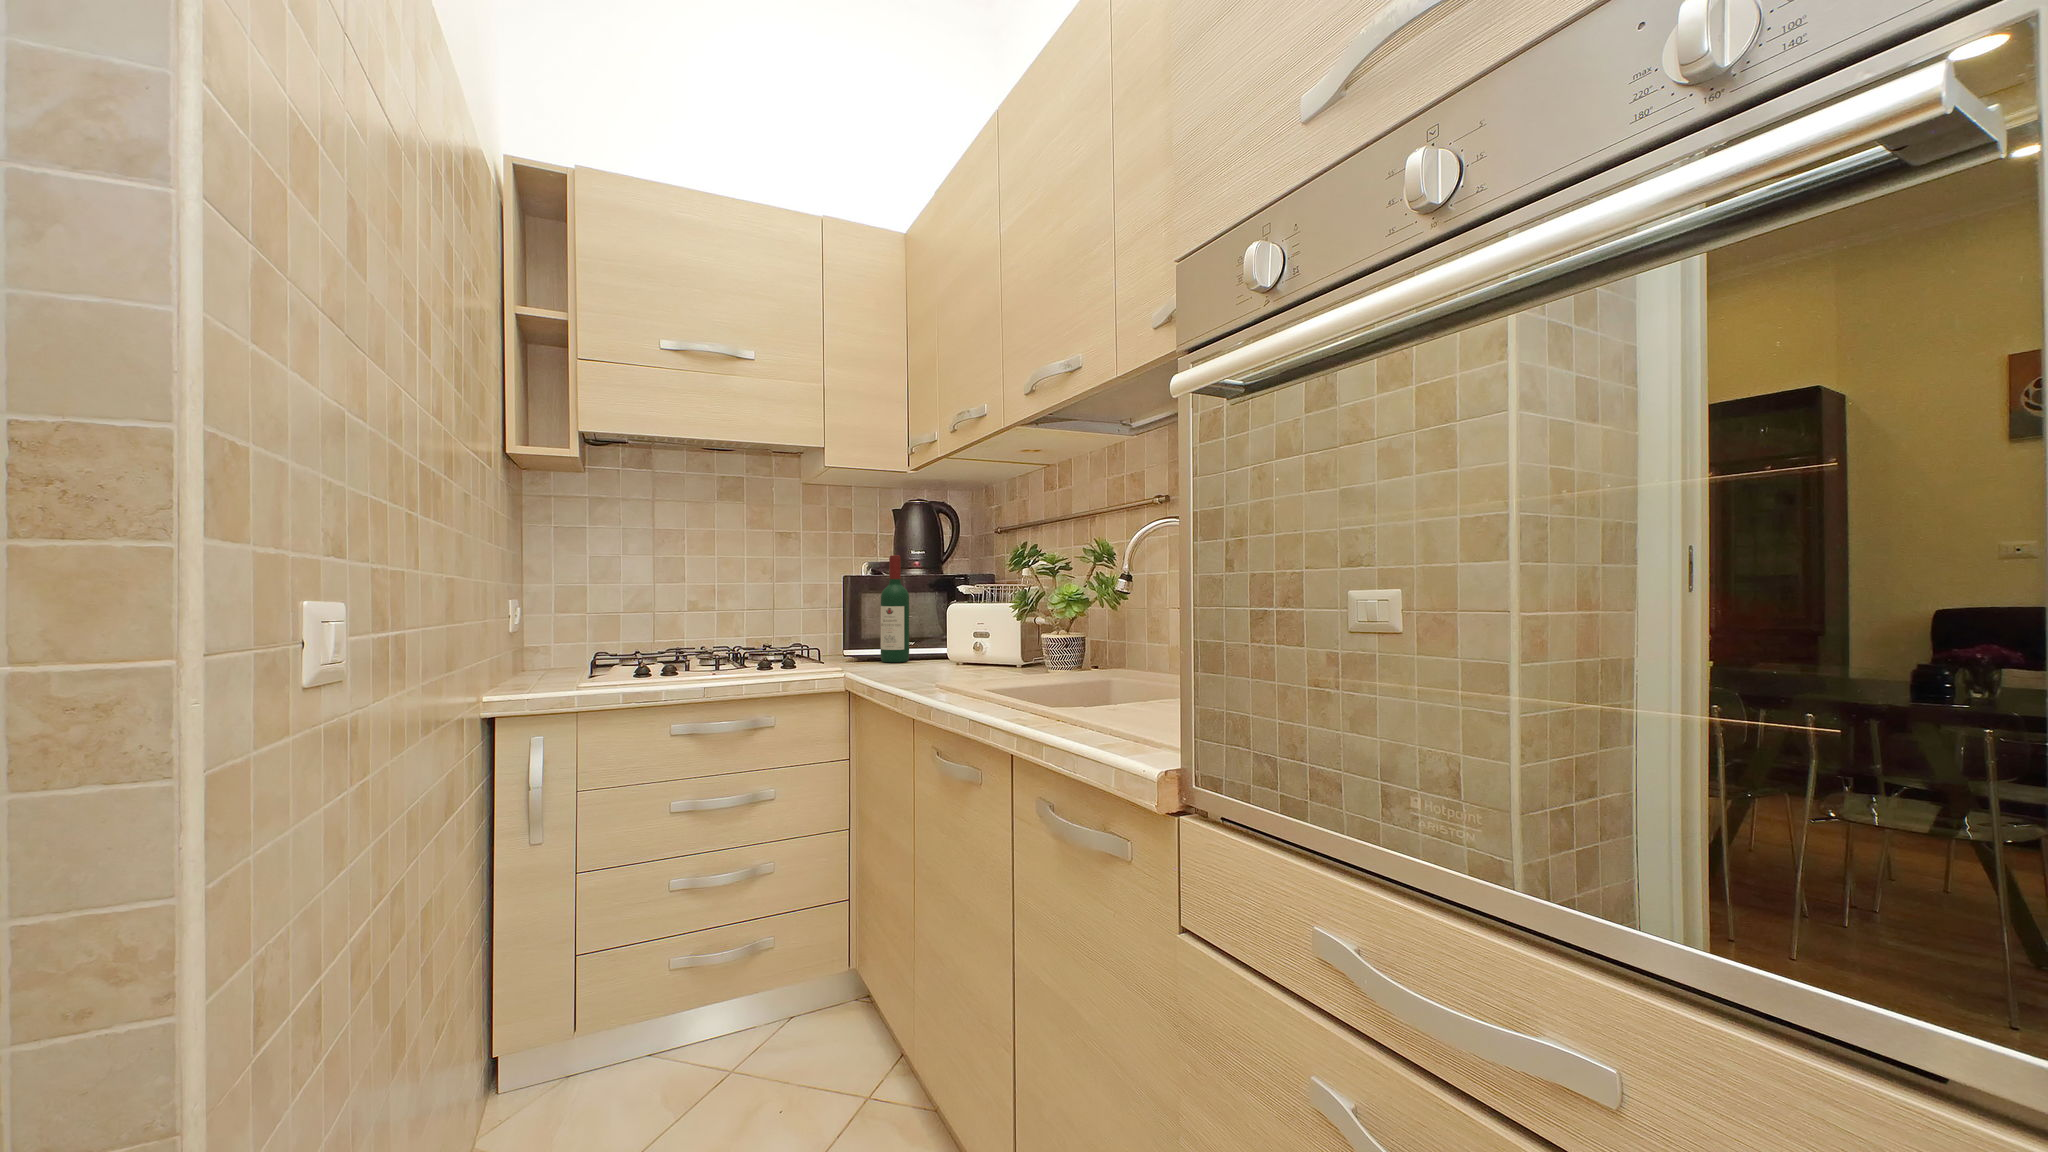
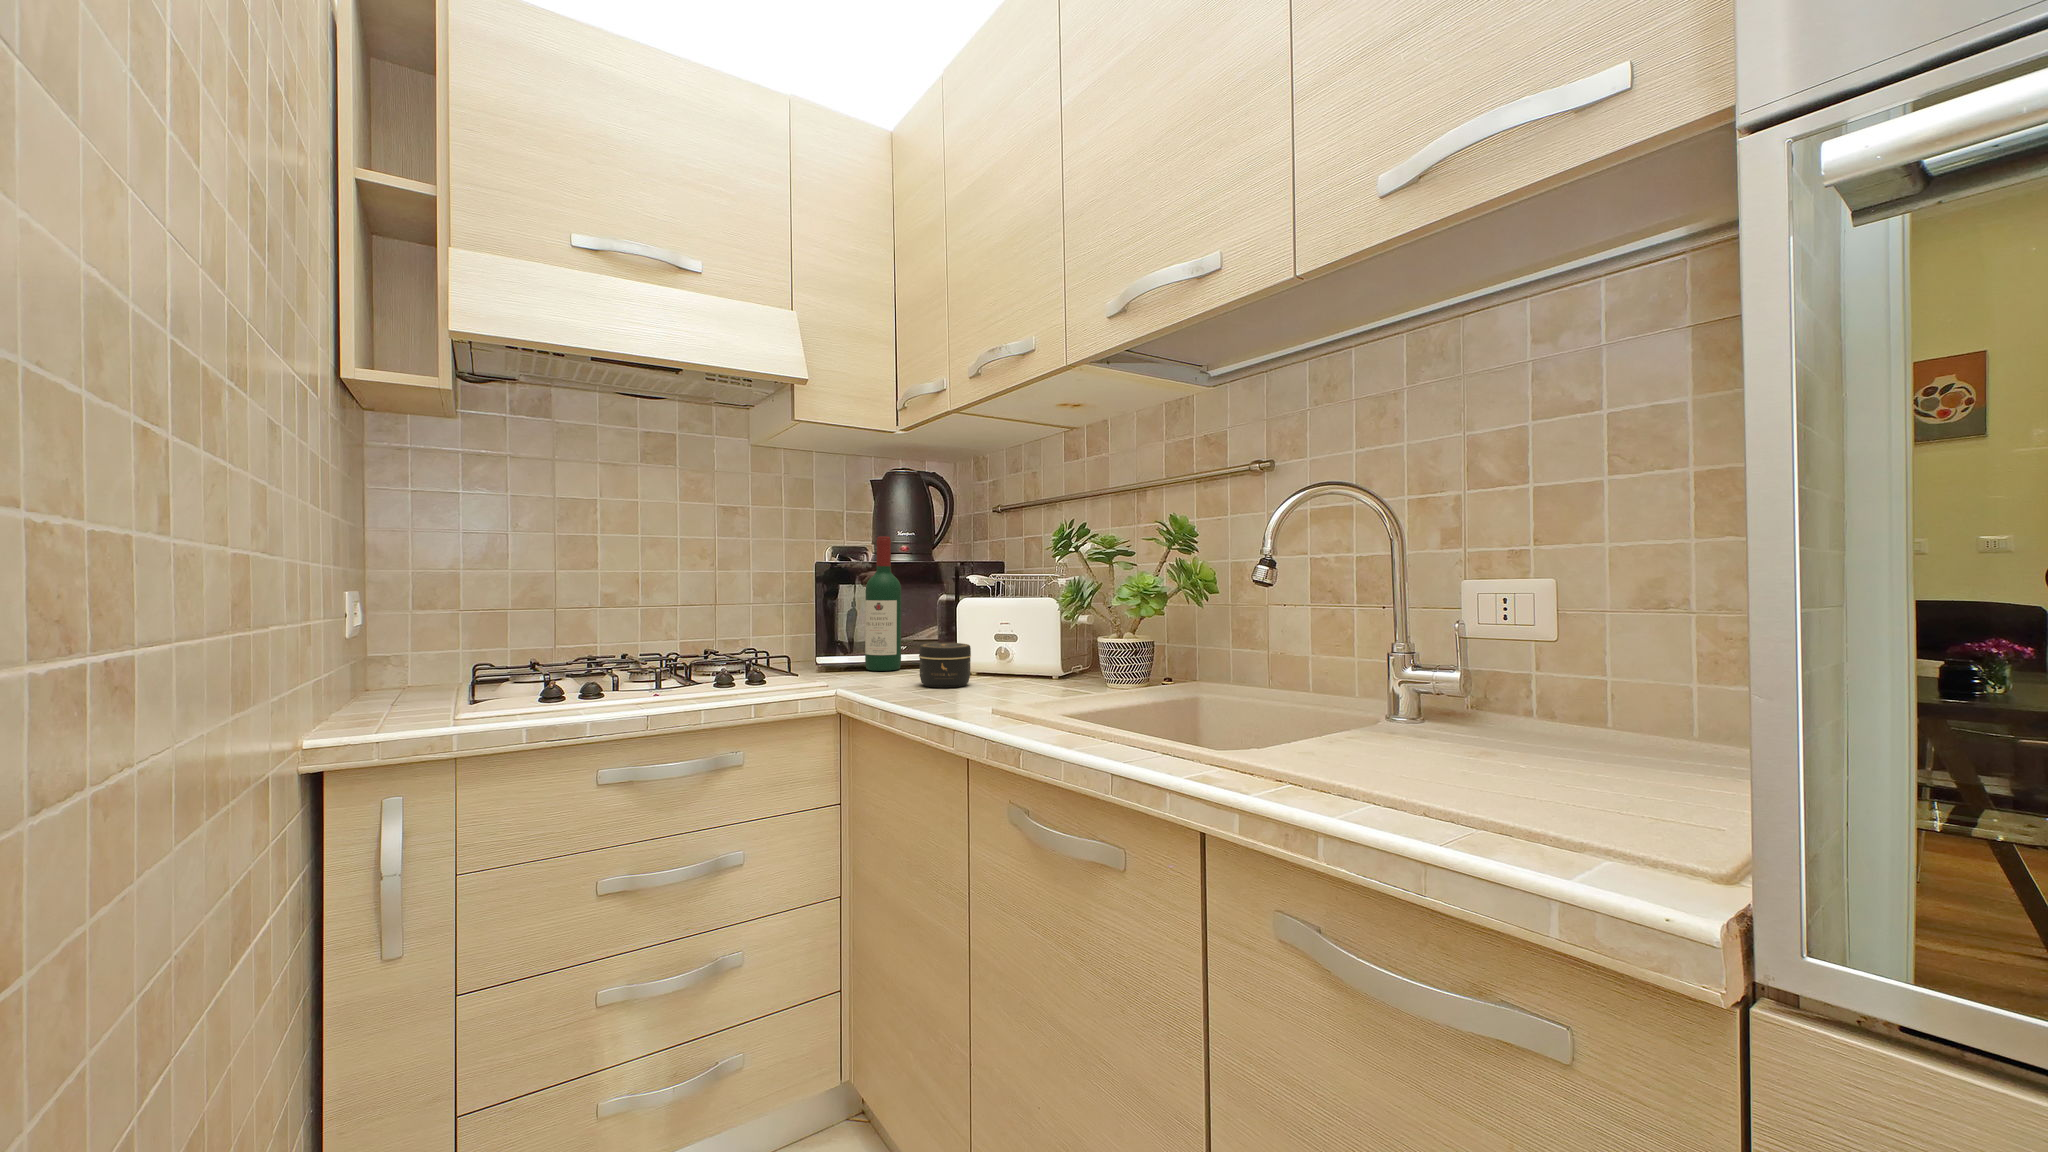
jar: none [909,639,949,673] -> present [919,643,971,688]

